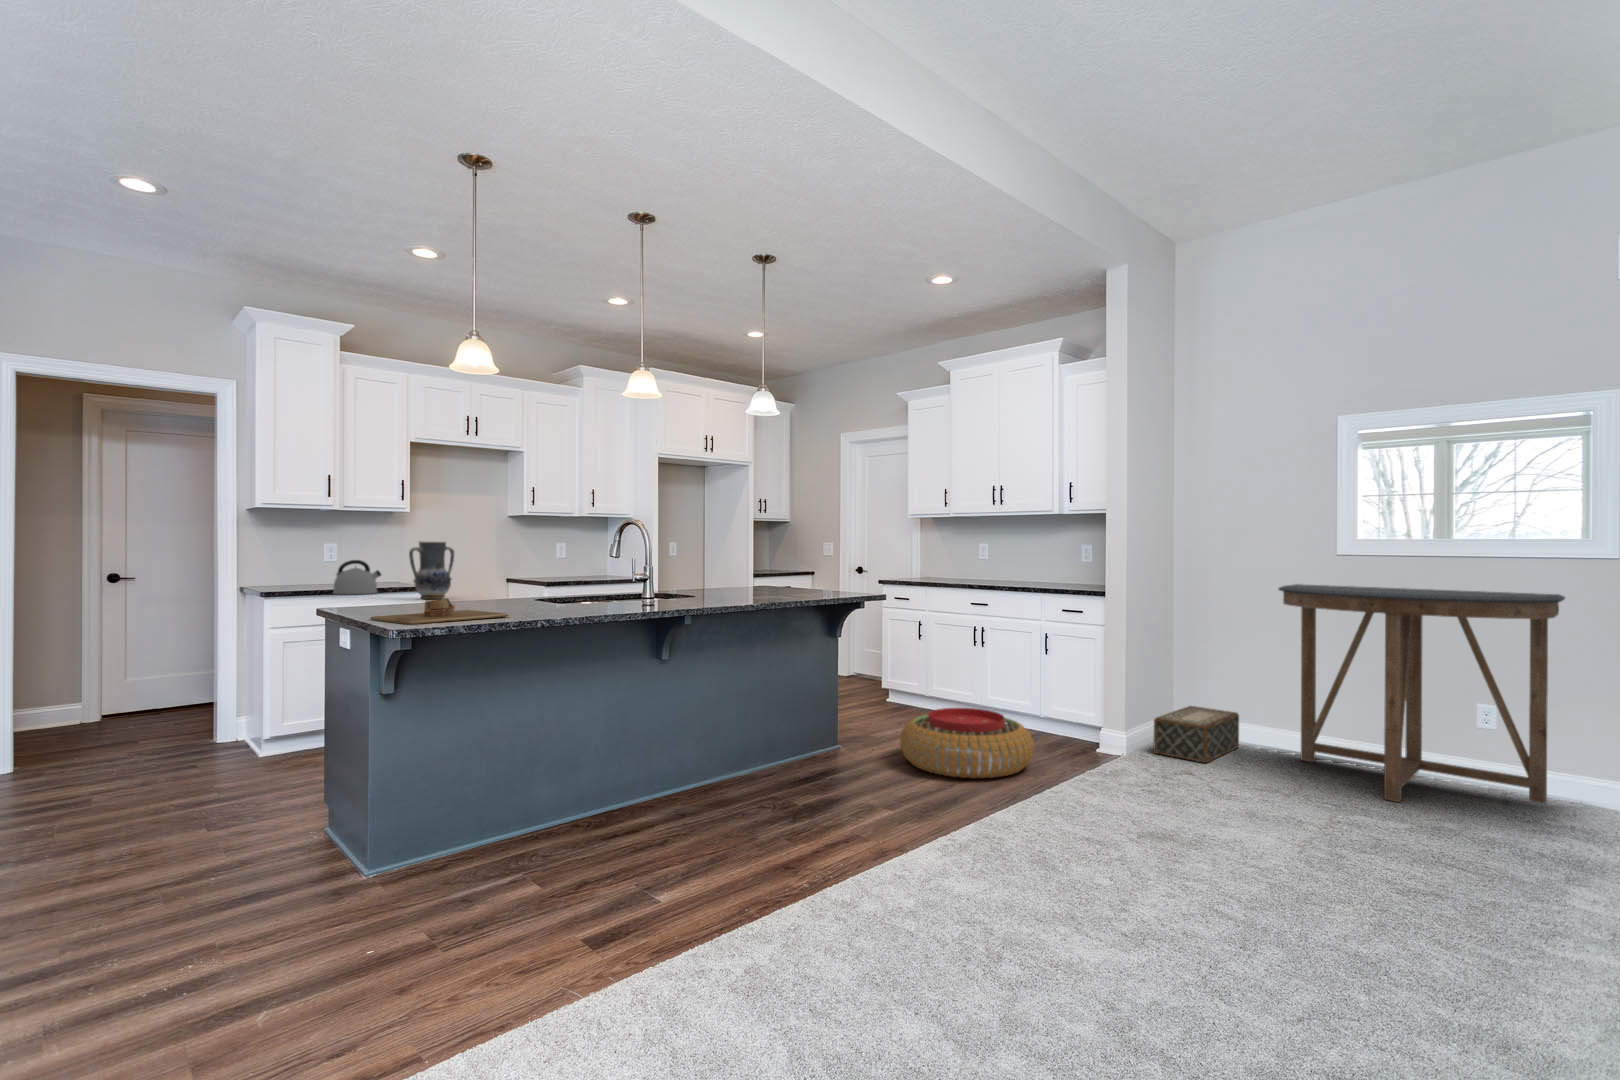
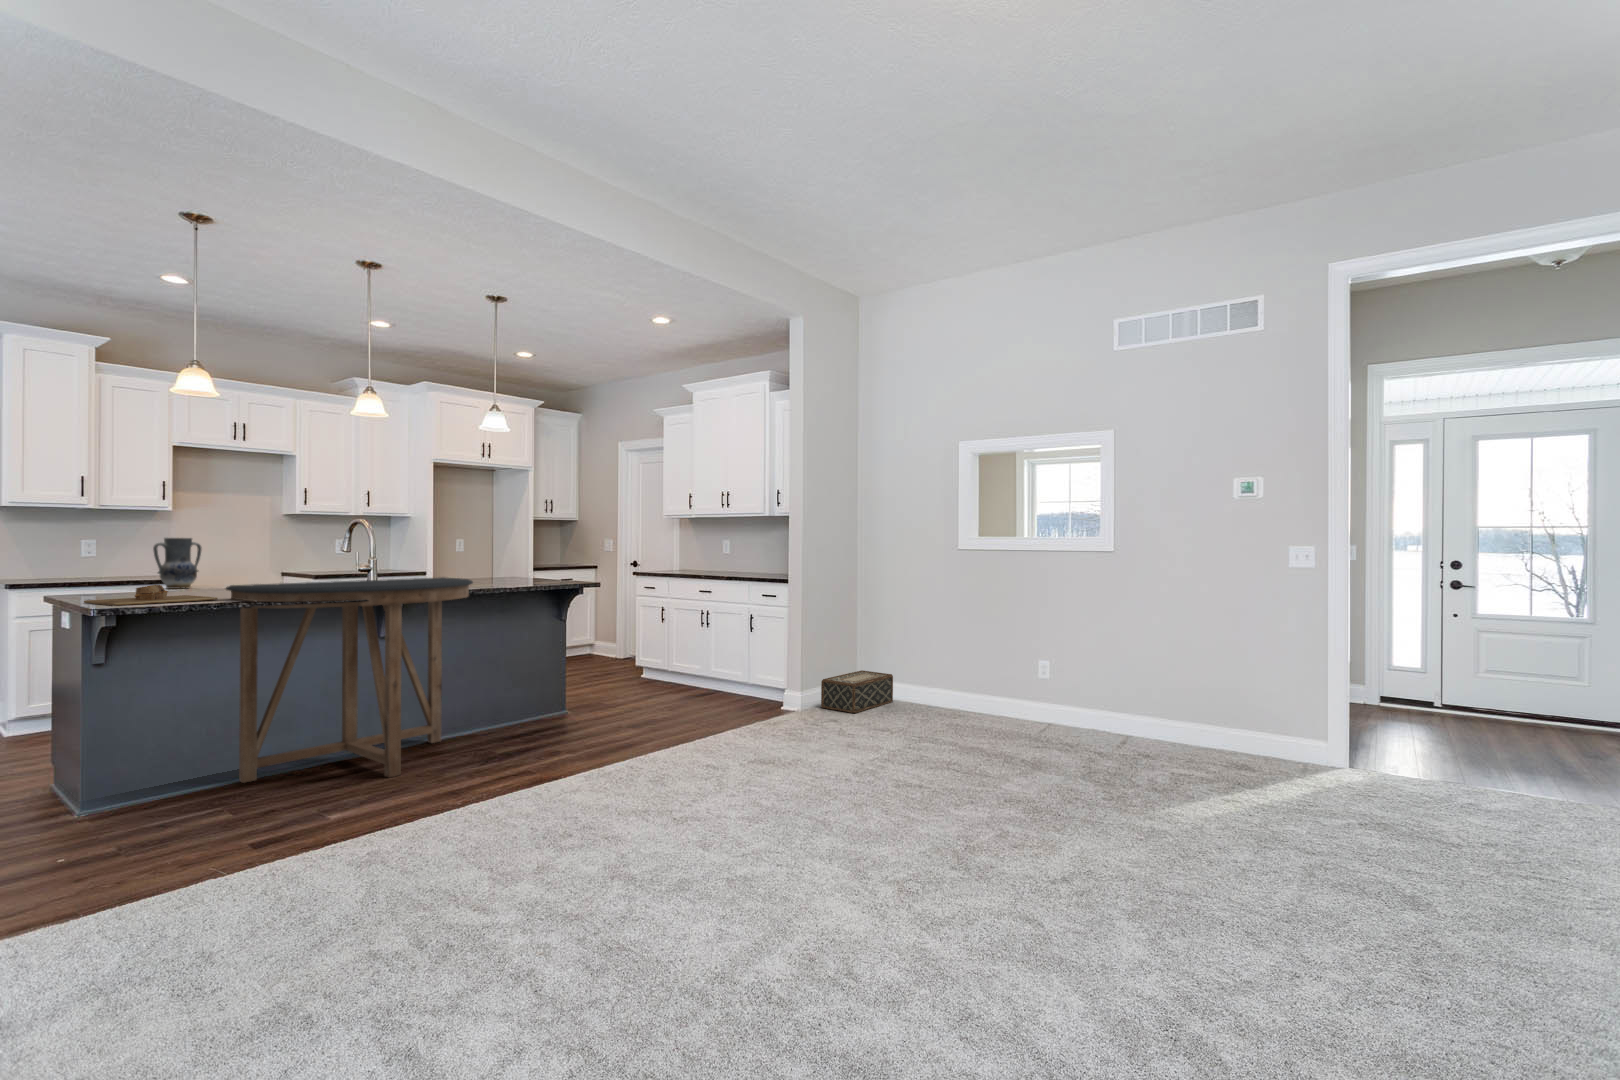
kettle: present [333,560,381,595] -> none [85,554,137,586]
console table: present [1279,584,1565,804] -> present [226,577,473,783]
pouf: present [900,708,1034,778] -> none [607,675,716,730]

